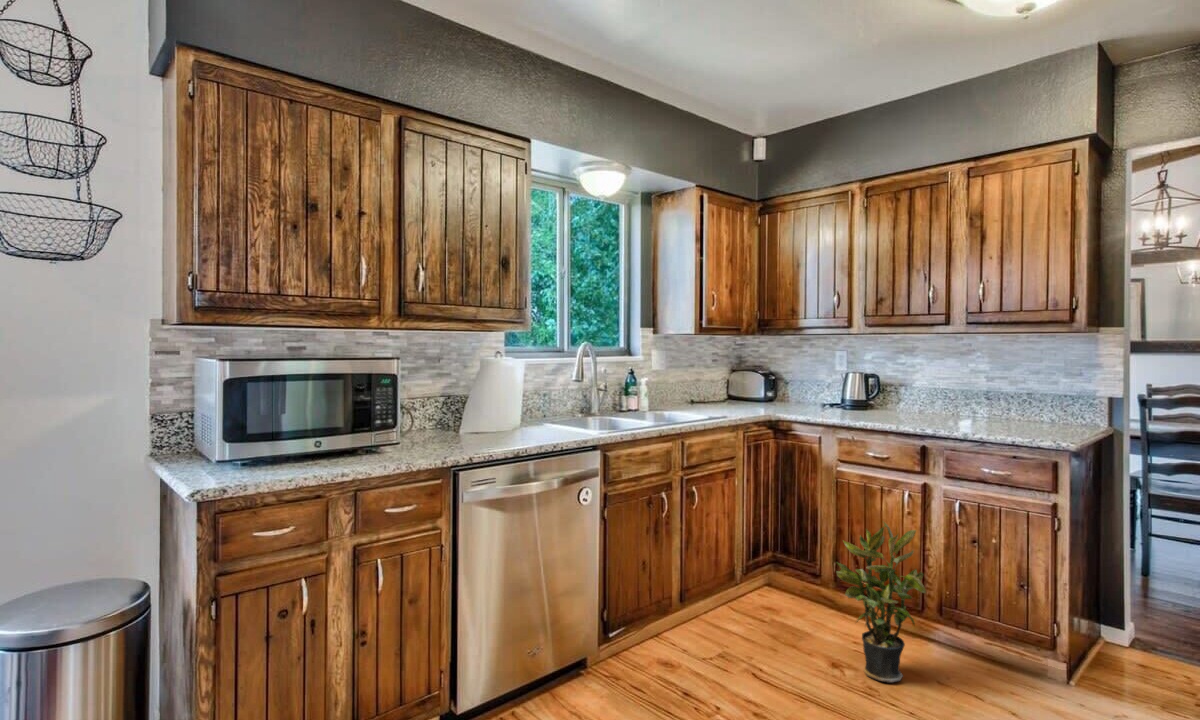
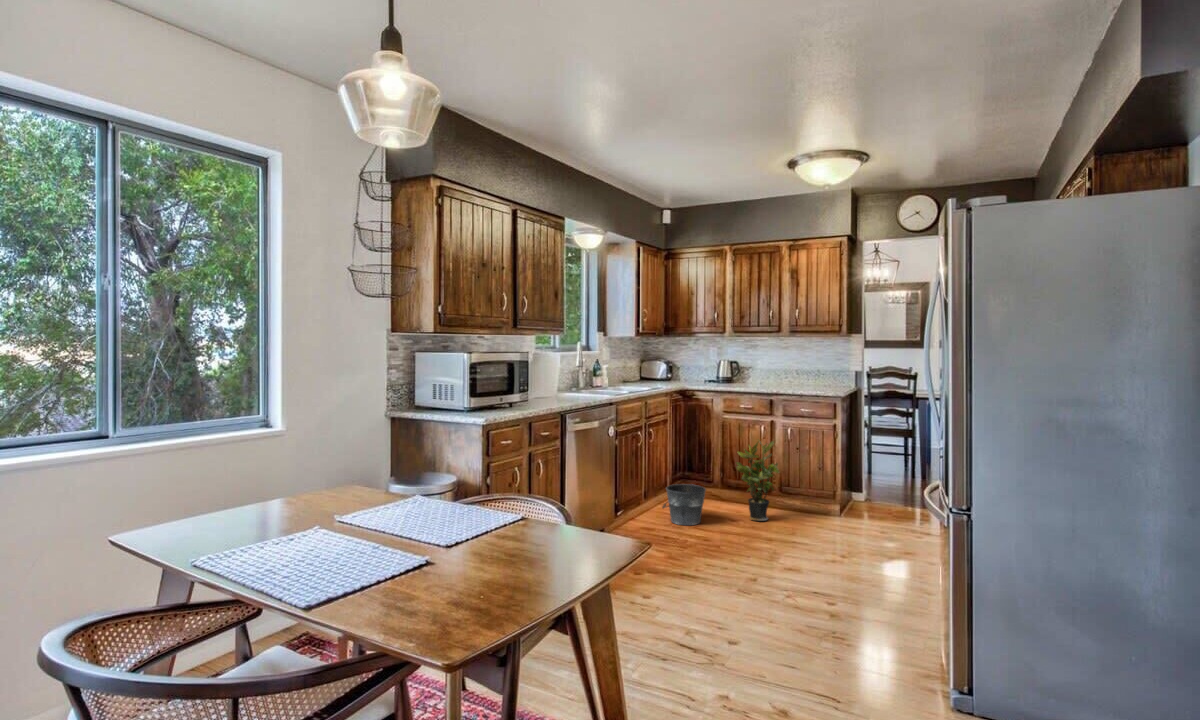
bucket: none [697,587,777,672] -> present [662,484,706,525]

